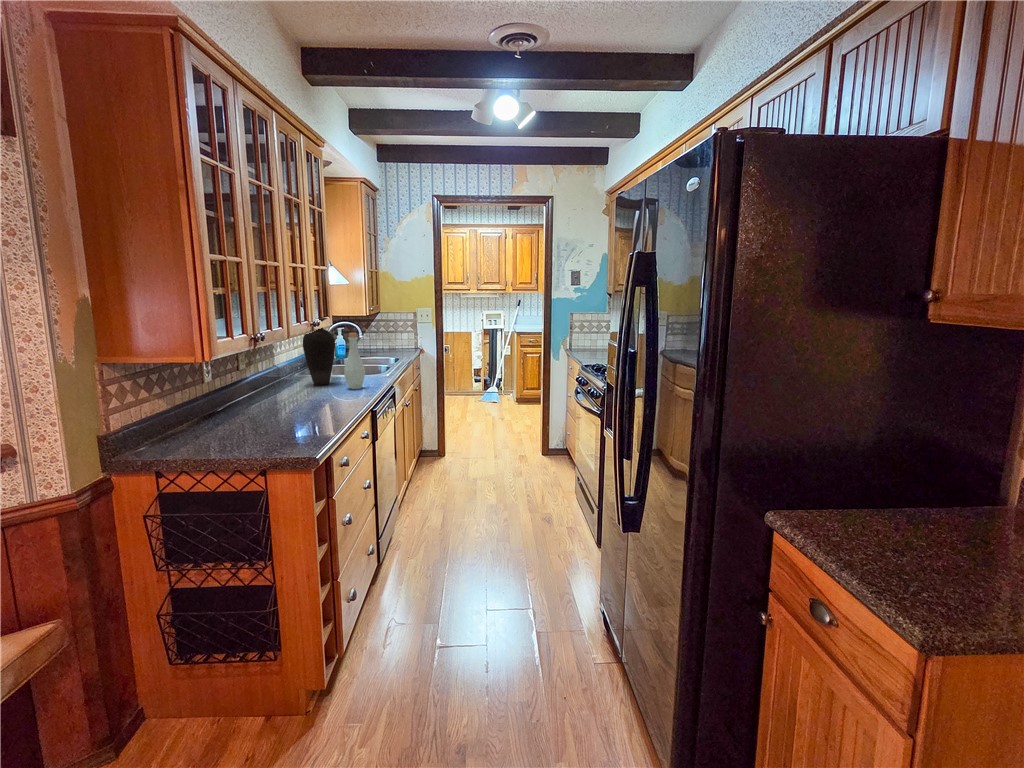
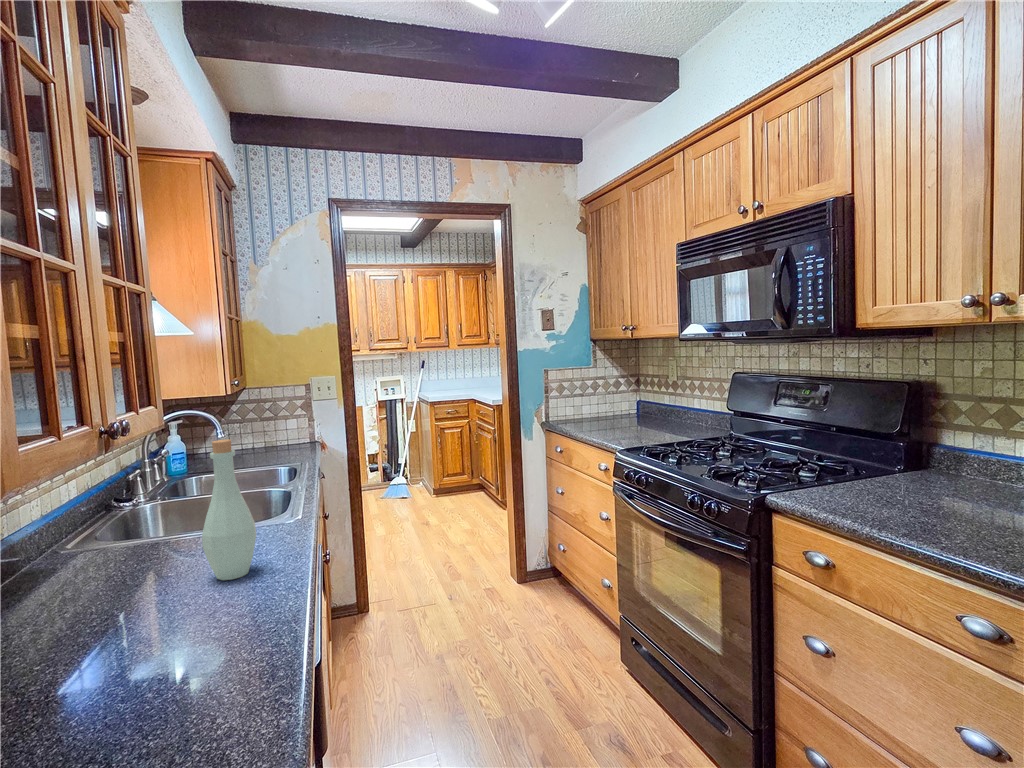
vase: present [303,317,335,385] -> none [81,408,172,575]

